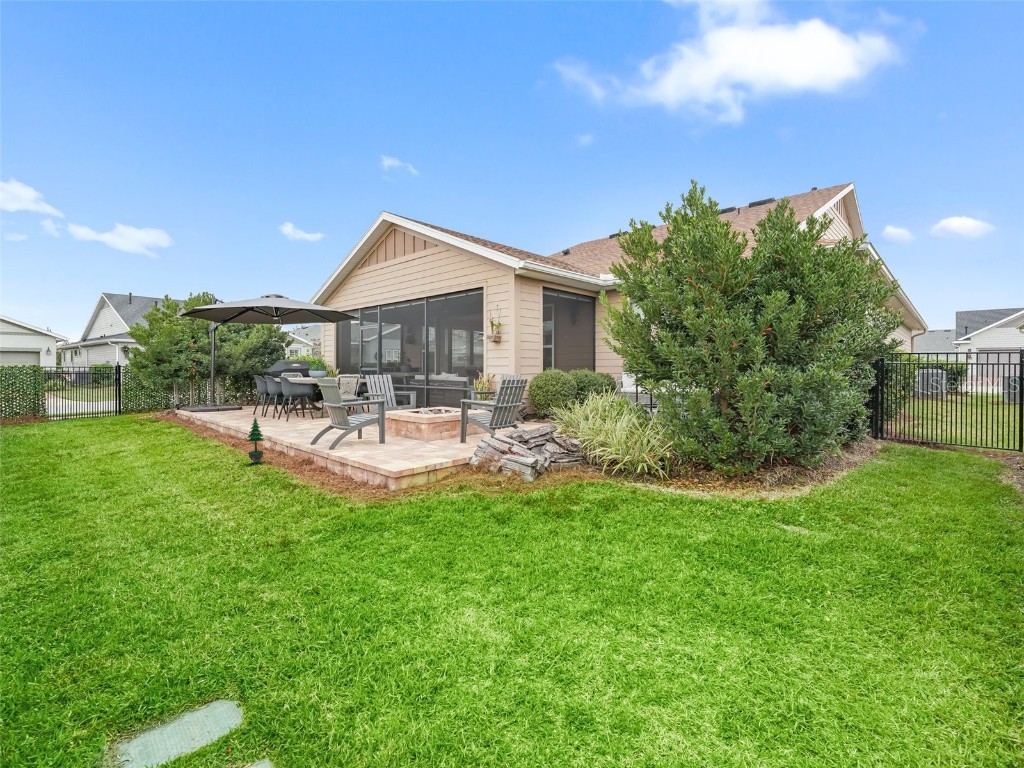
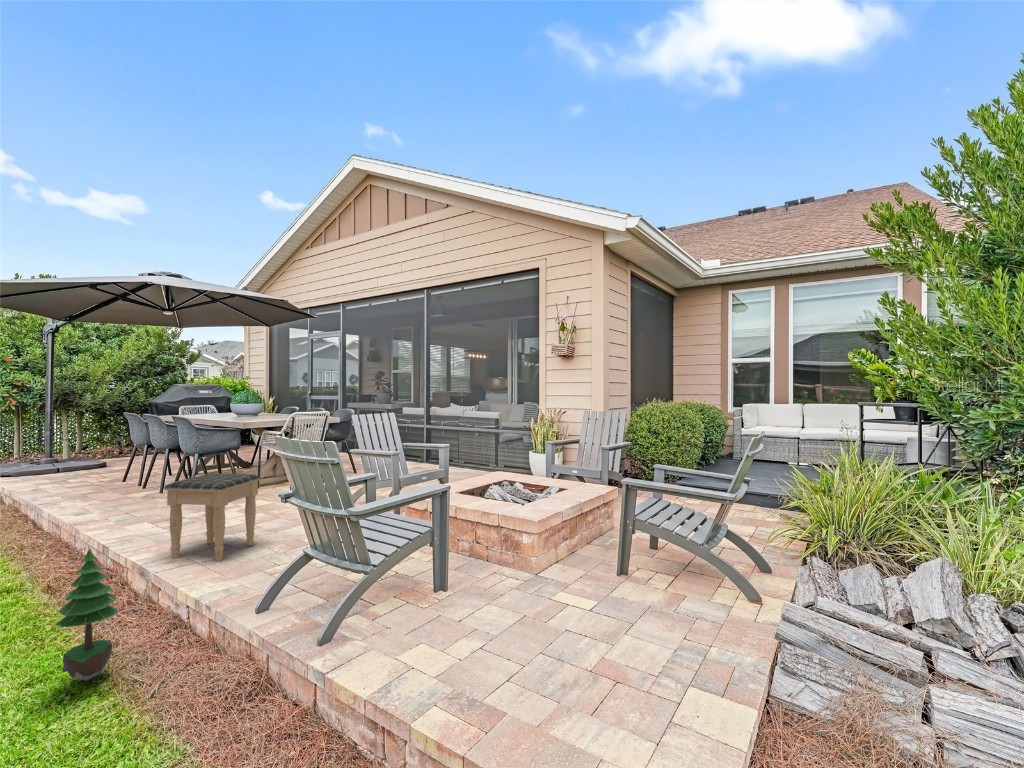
footstool: none [278,401,318,436] -> present [164,473,261,561]

